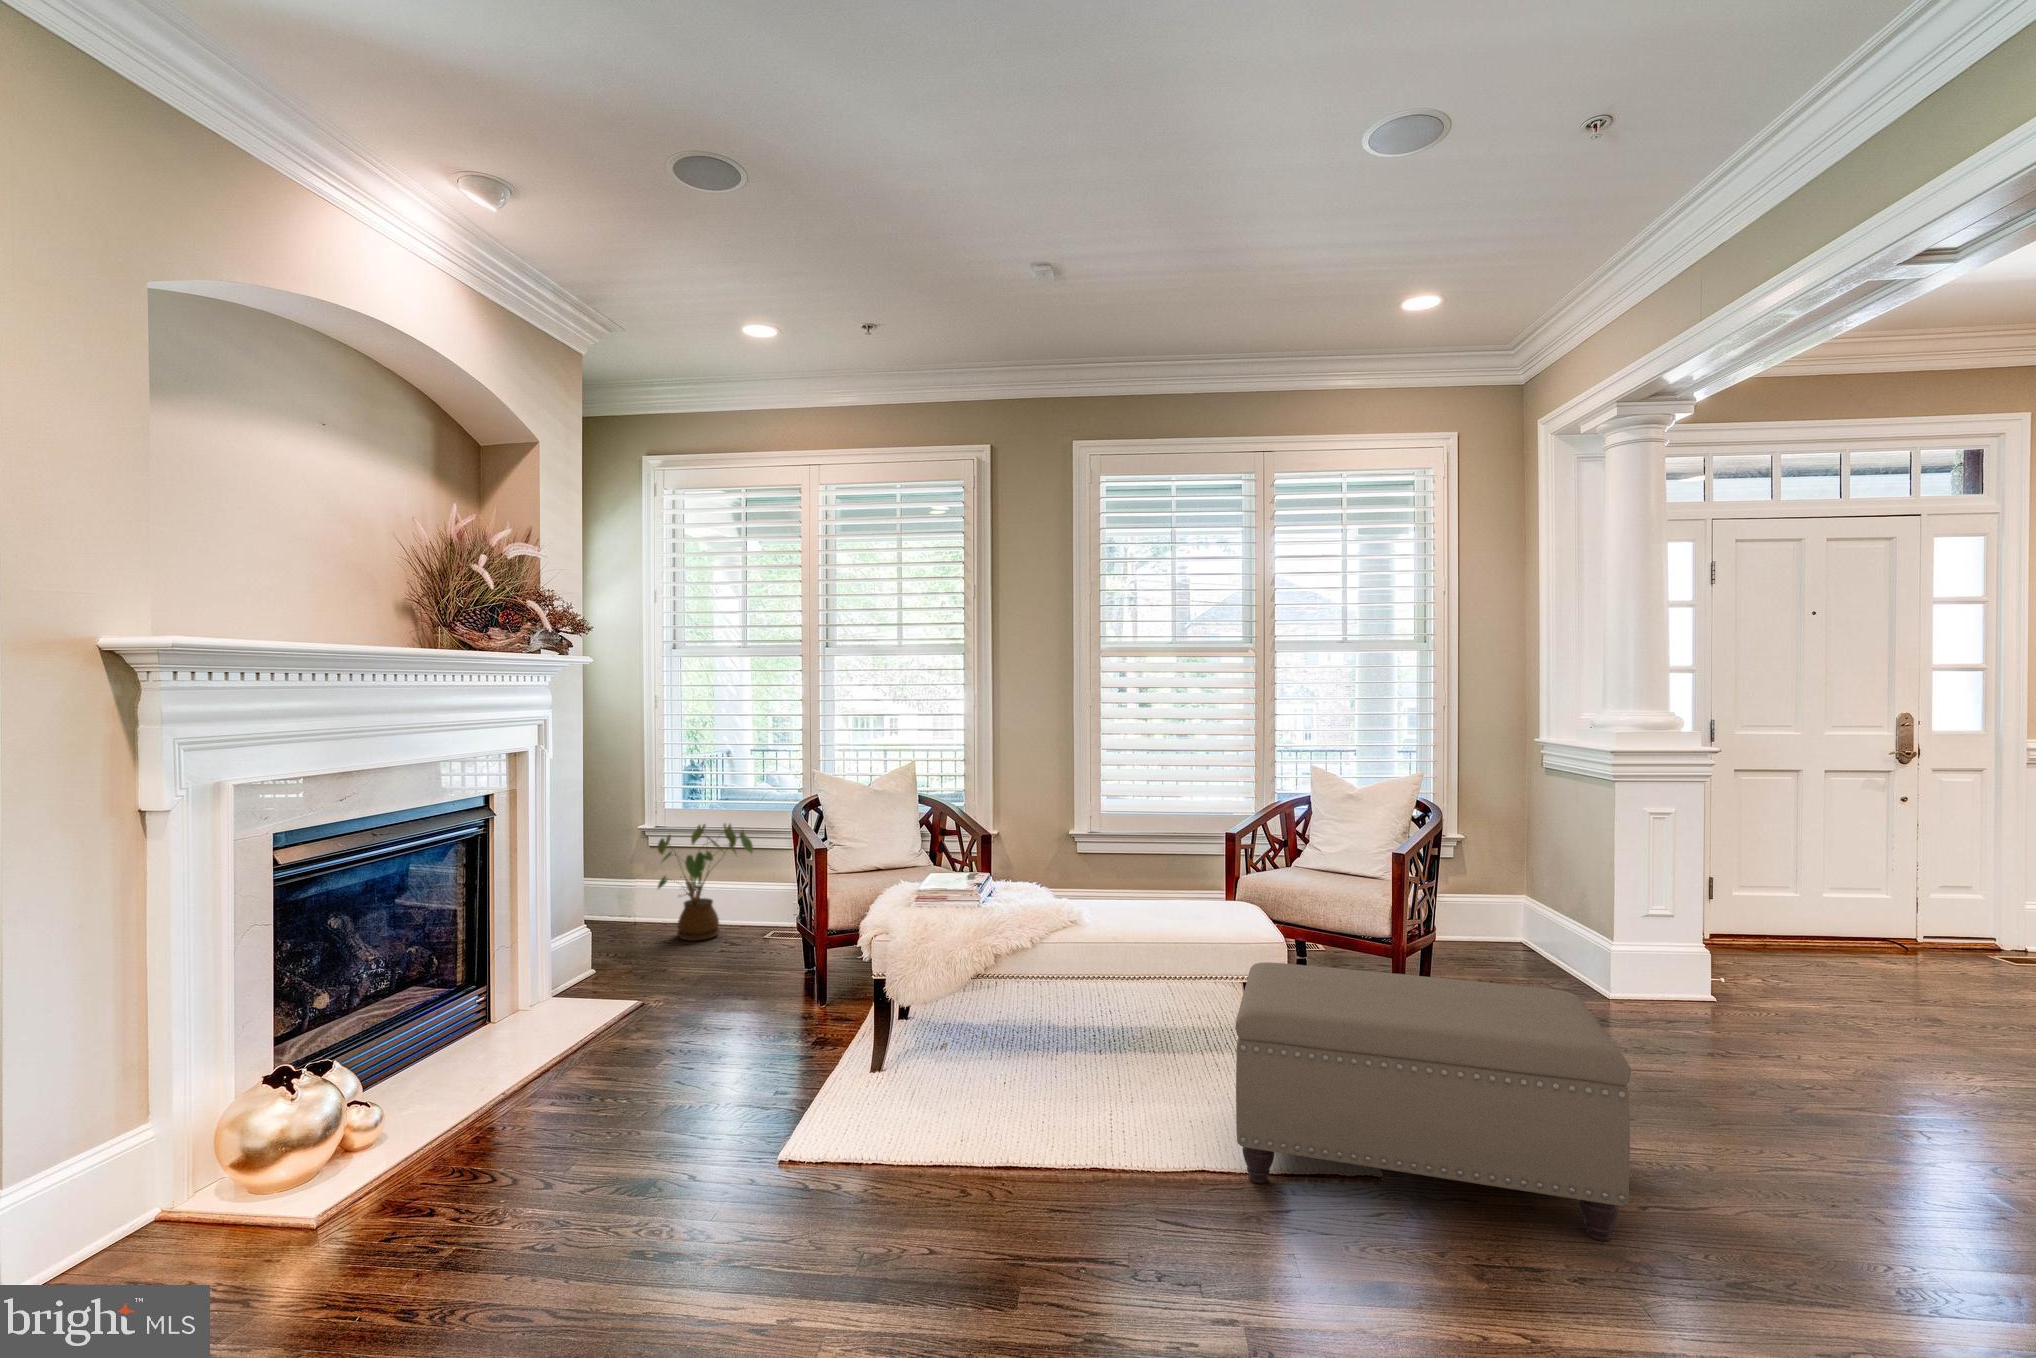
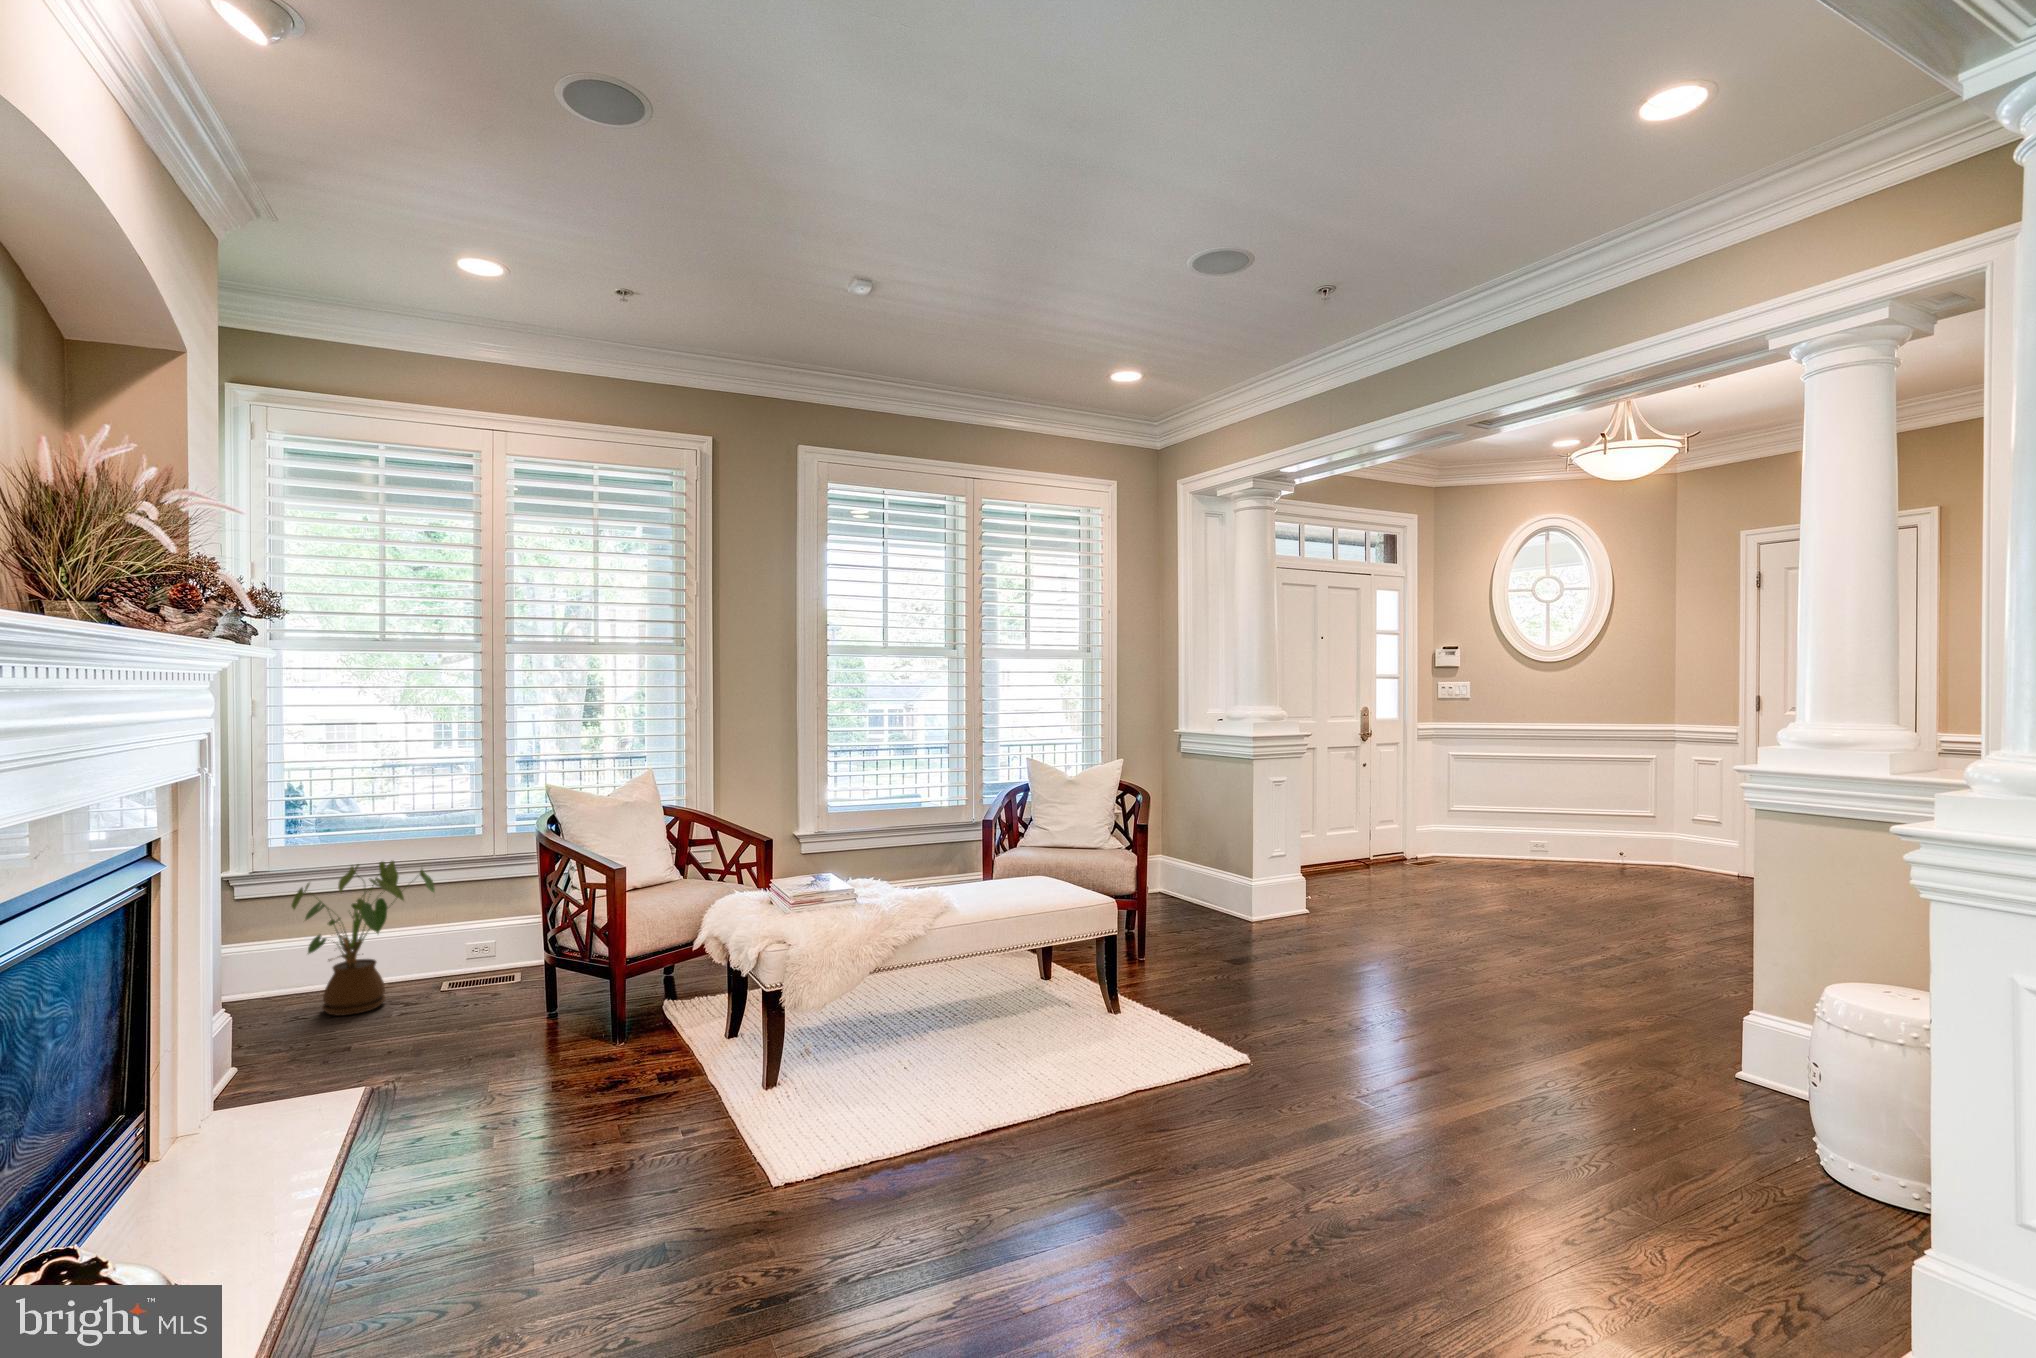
ottoman: present [1236,962,1631,1241] -> none [1114,905,1410,1090]

